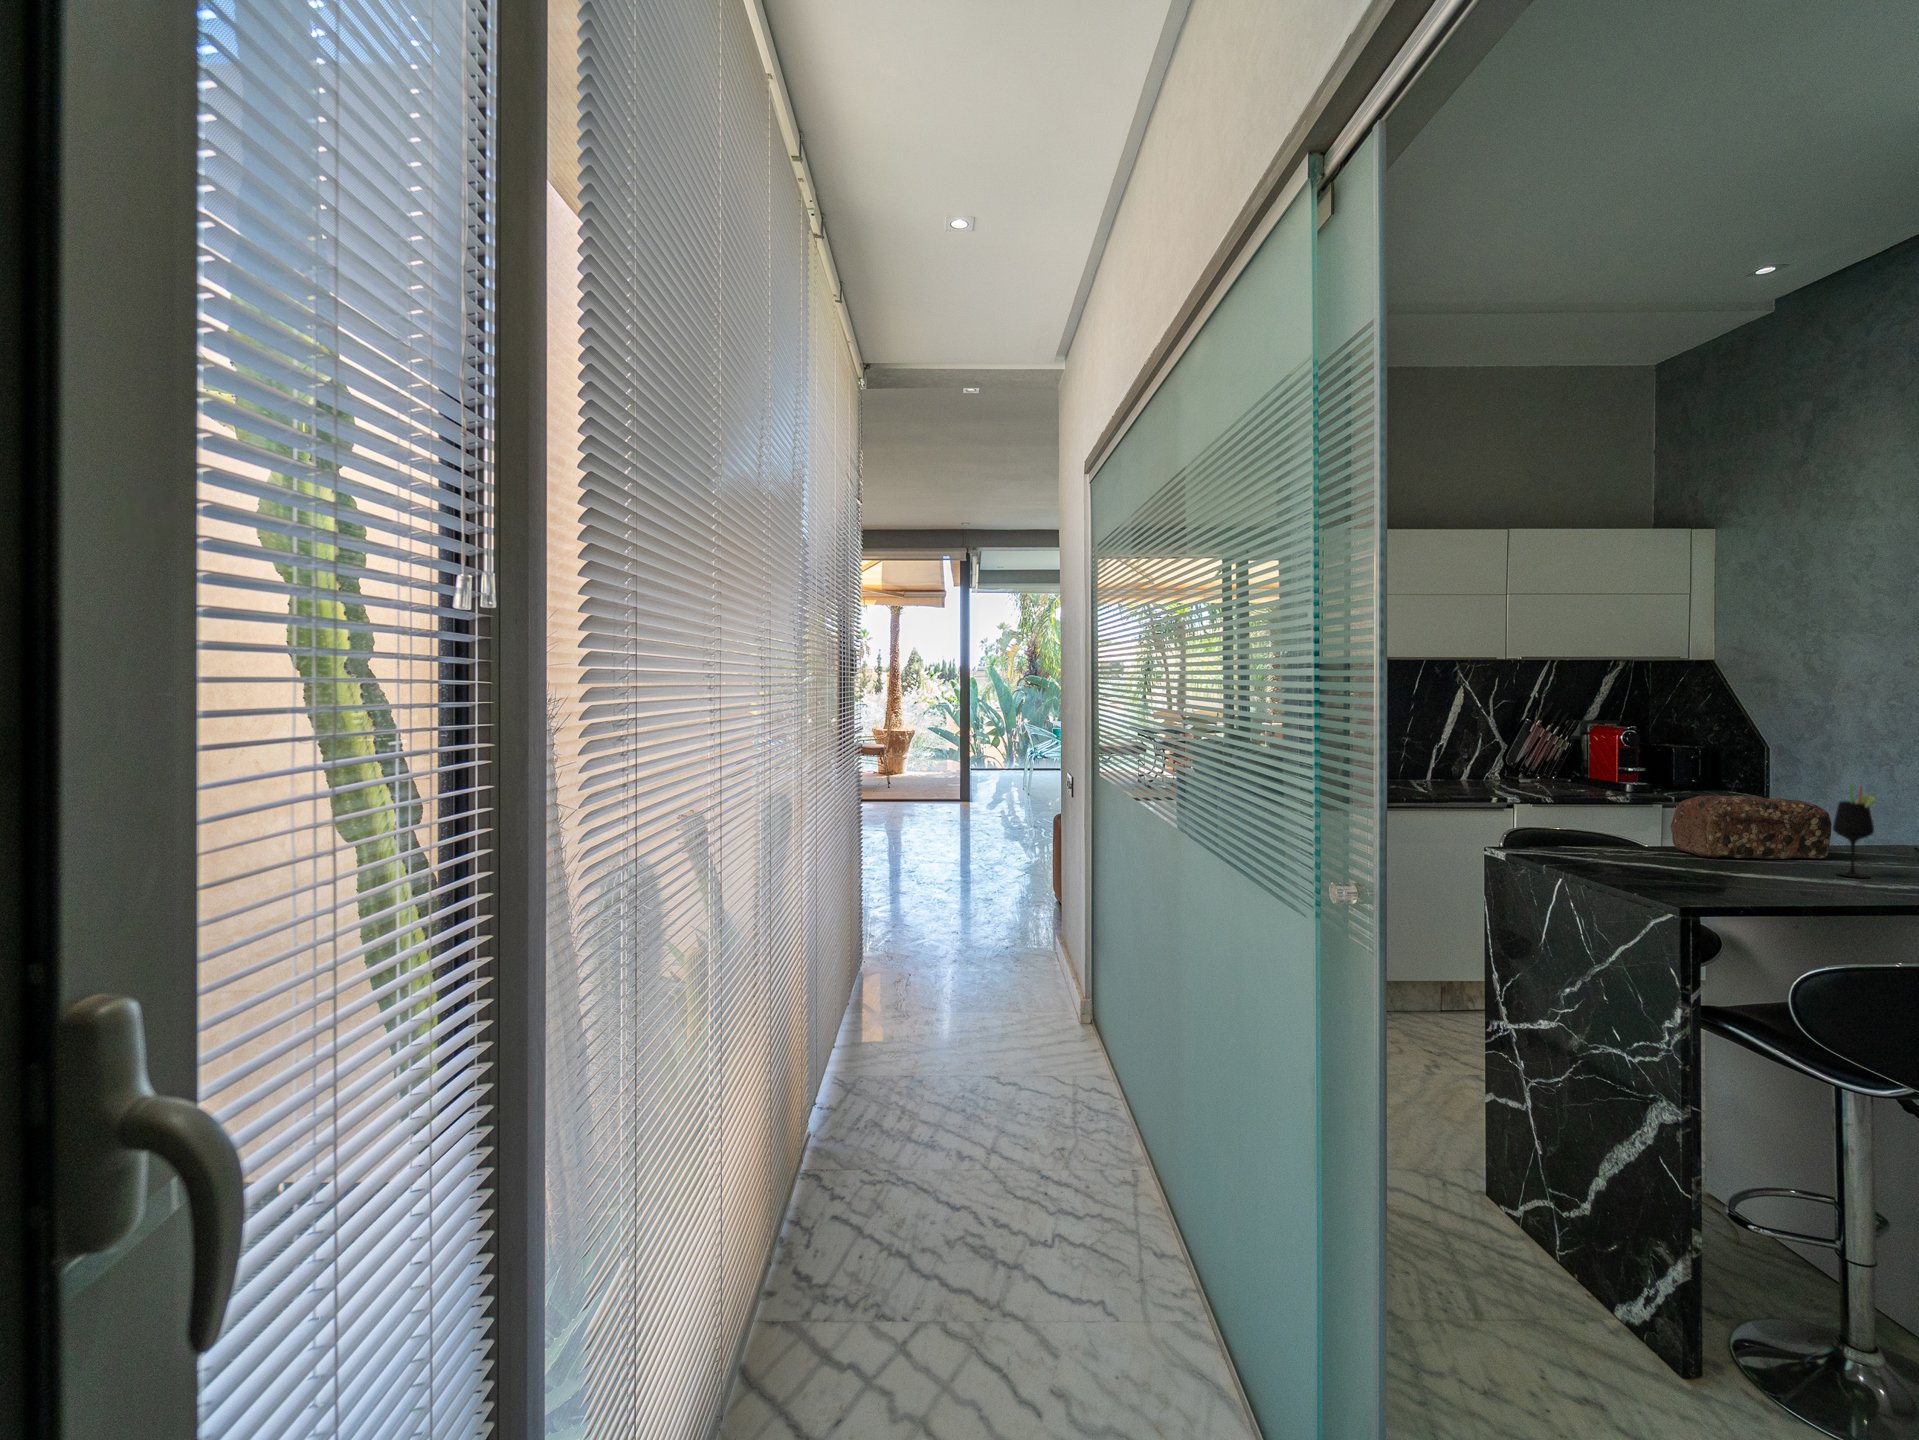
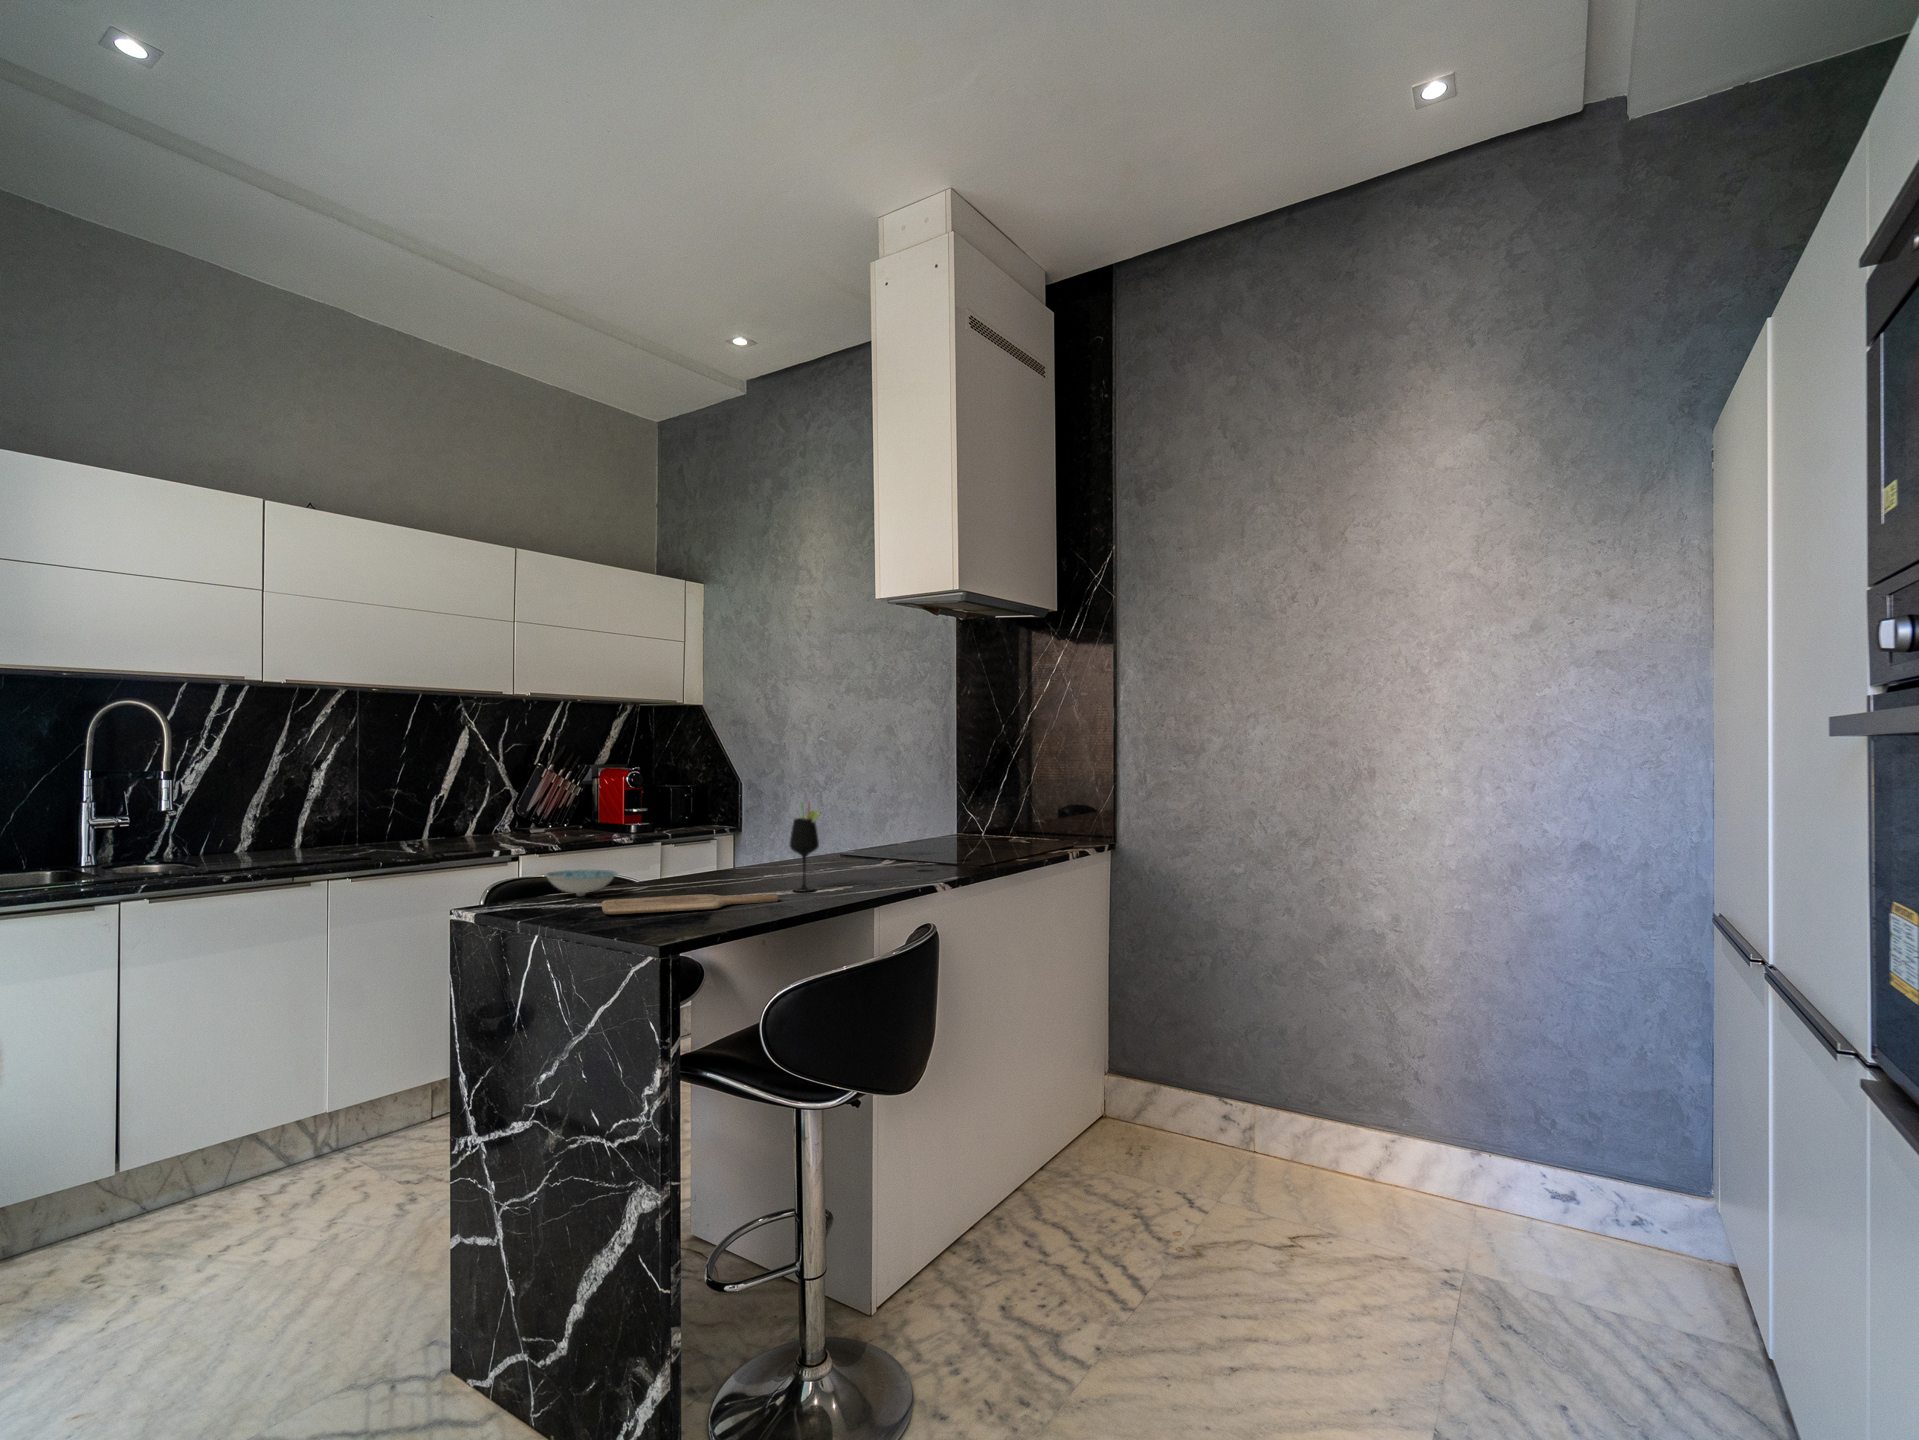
bread loaf: present [1671,796,1832,859] -> none [659,821,789,889]
ceramic bowl: none [1557,827,1630,851] -> present [544,870,618,896]
cutting board: none [1616,859,1819,883] -> present [601,894,779,914]

